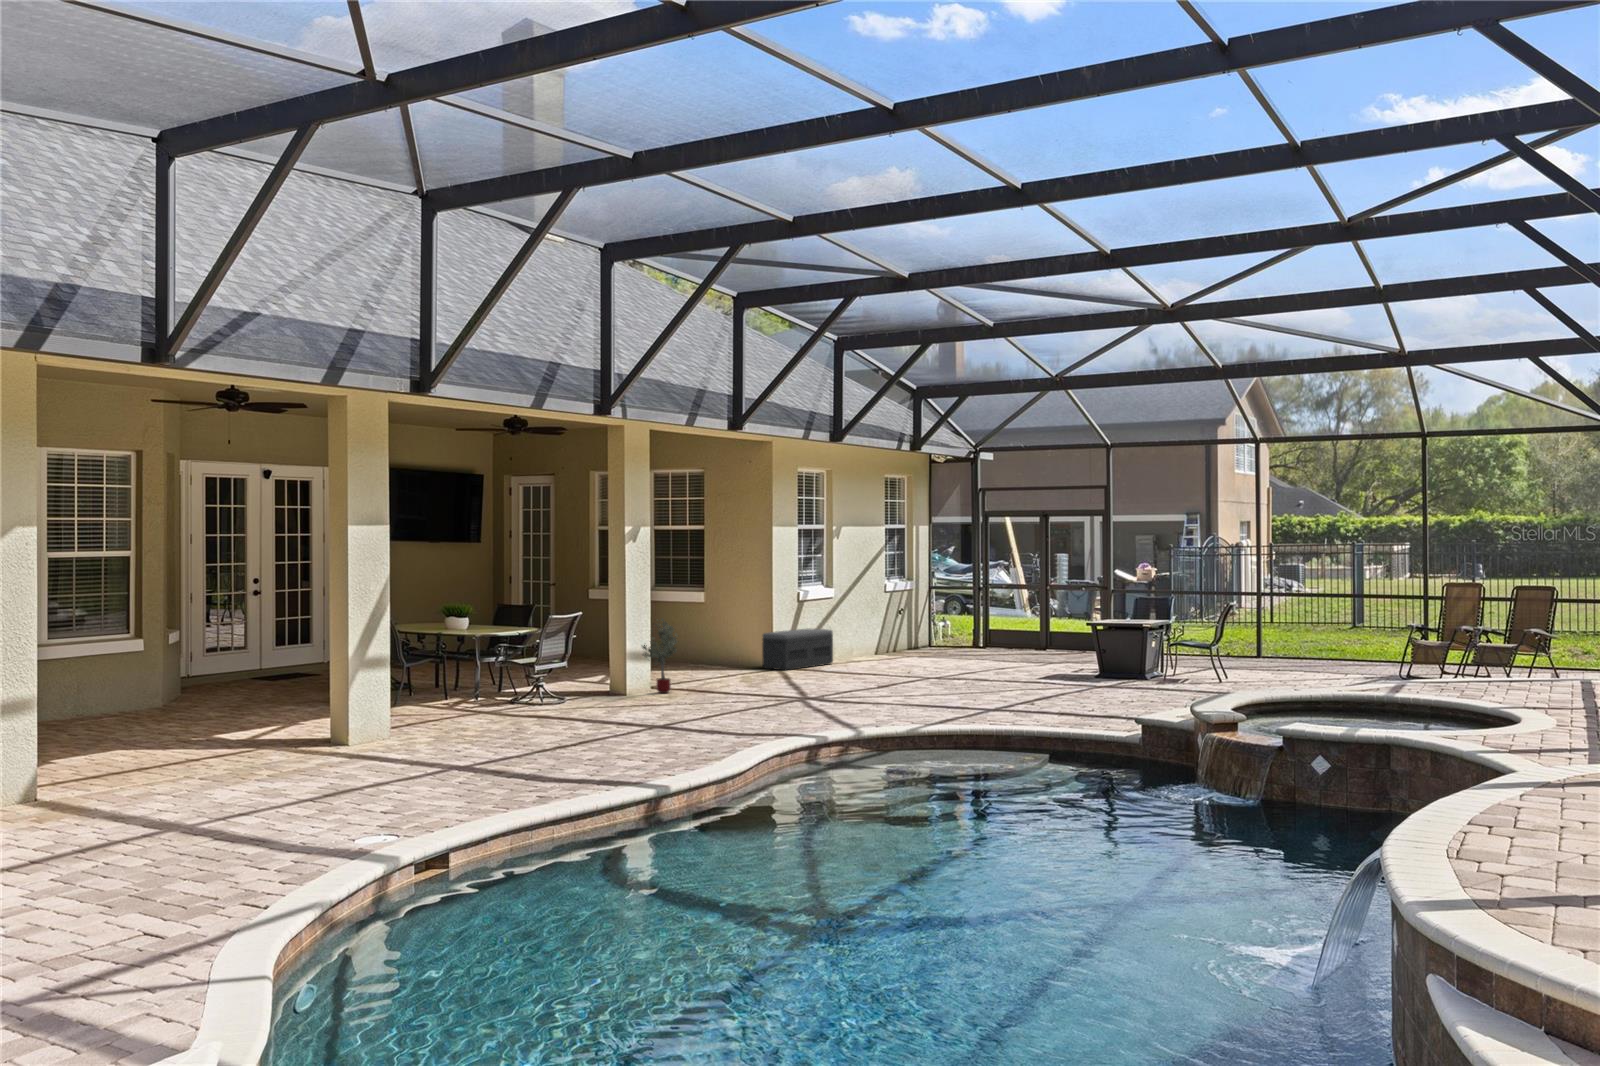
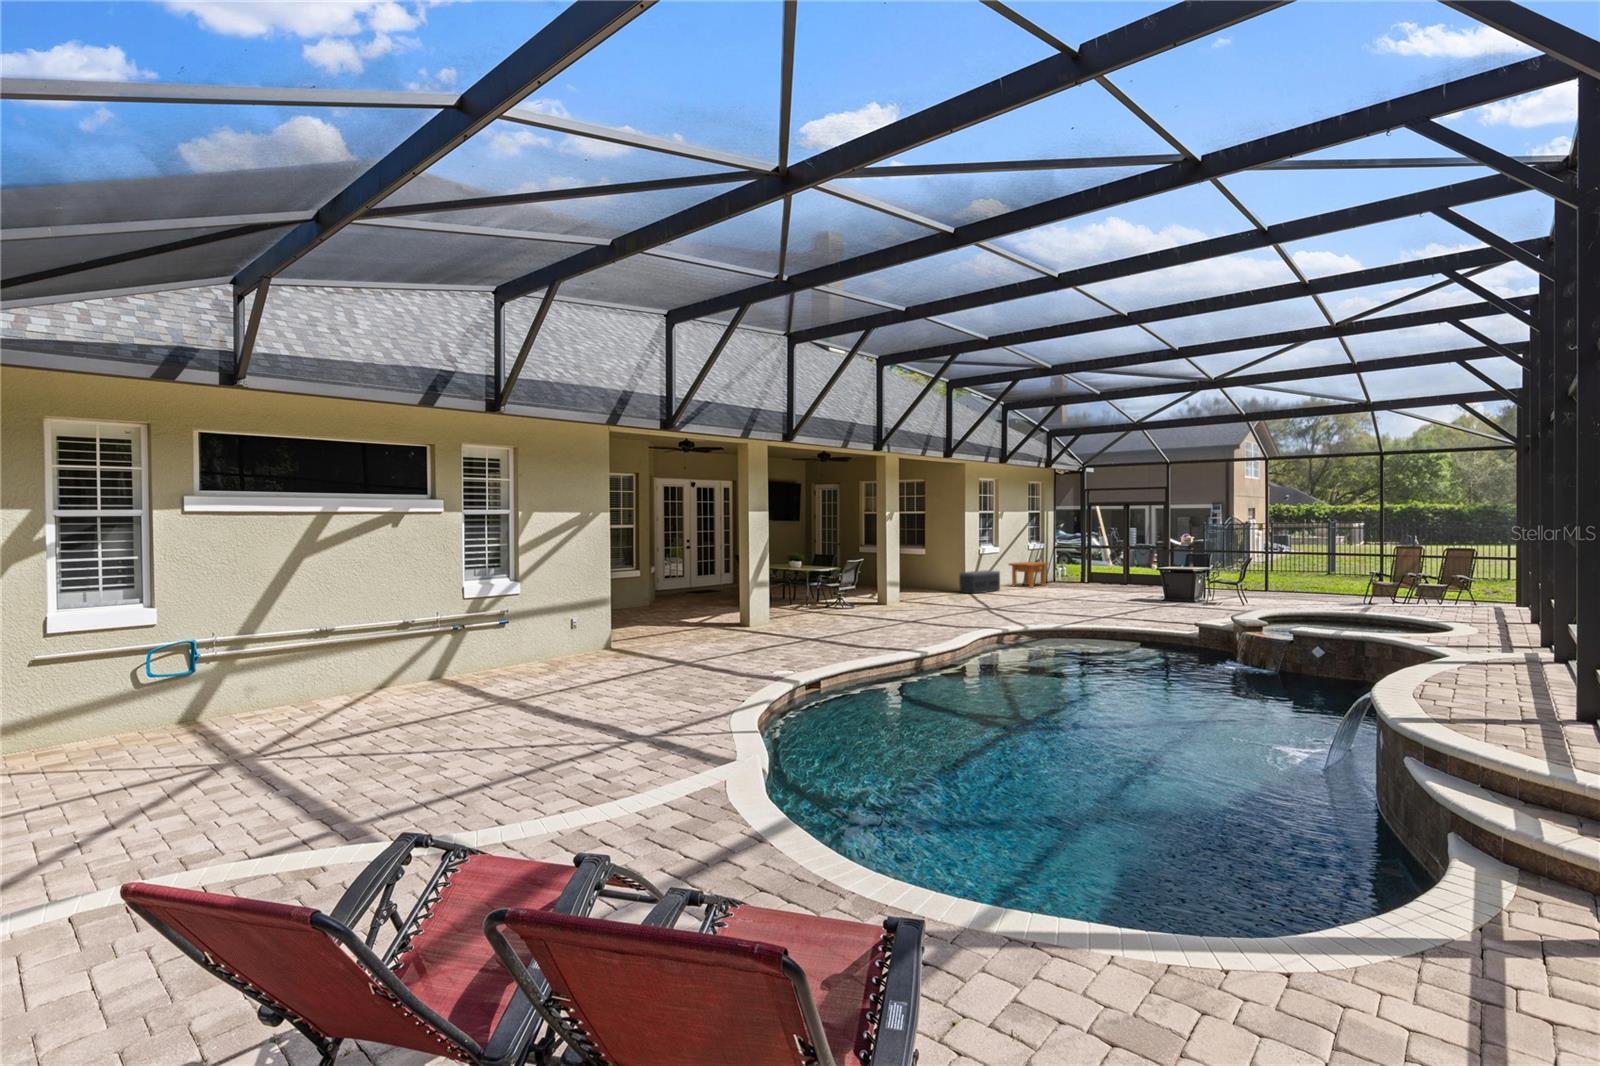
side table: none [849,612,918,657] -> present [1009,562,1048,588]
potted tree: present [642,619,677,693] -> none [895,563,916,605]

